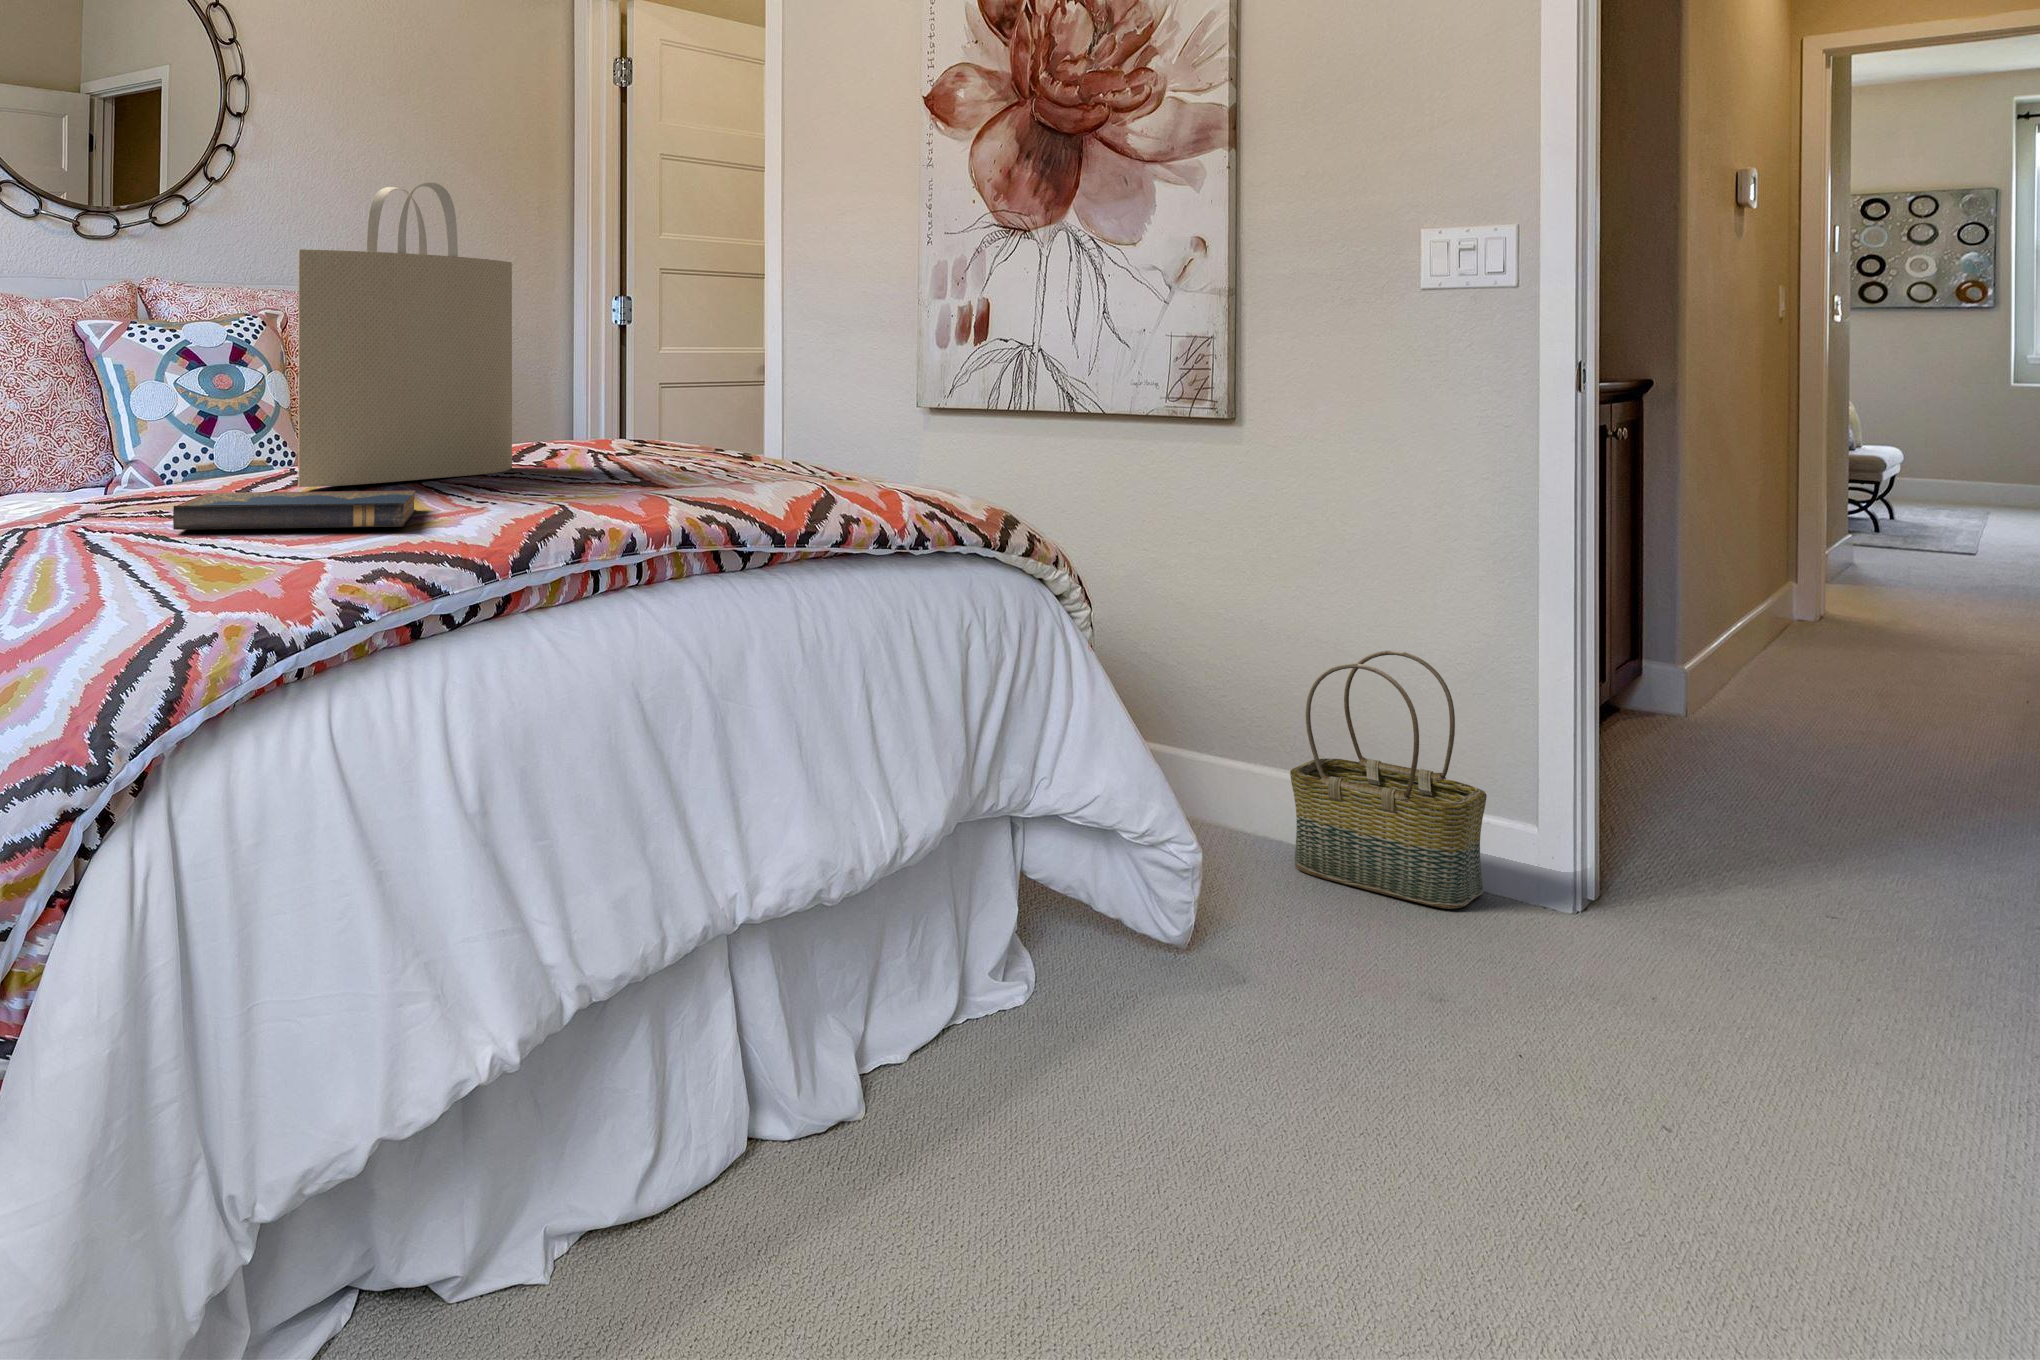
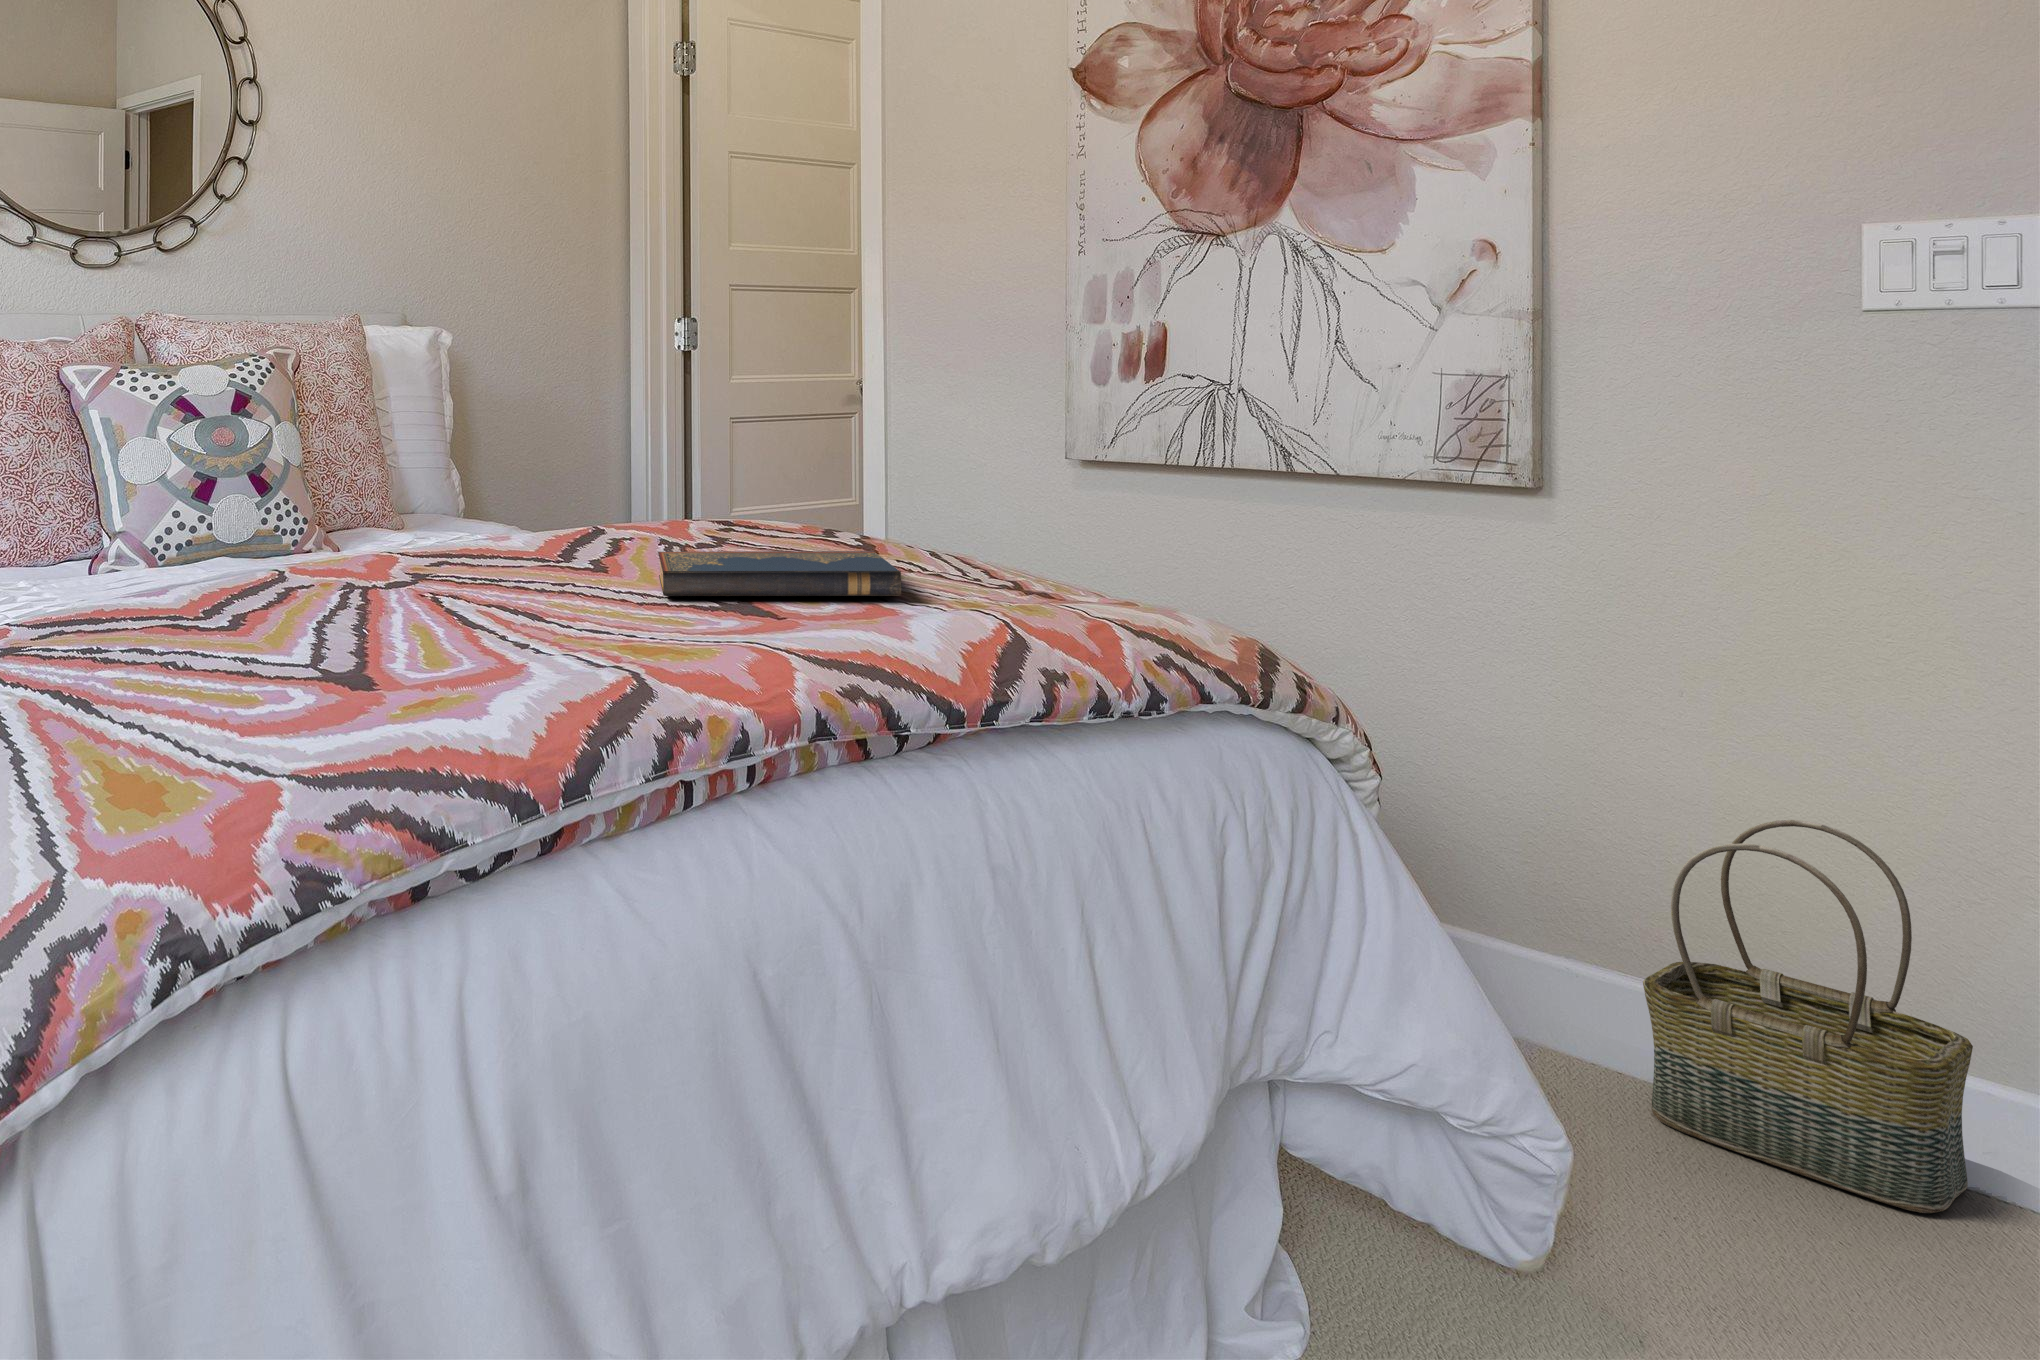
tote bag: present [298,182,512,487] -> none [279,208,565,619]
hardcover book: present [173,491,416,530] -> present [658,551,901,596]

